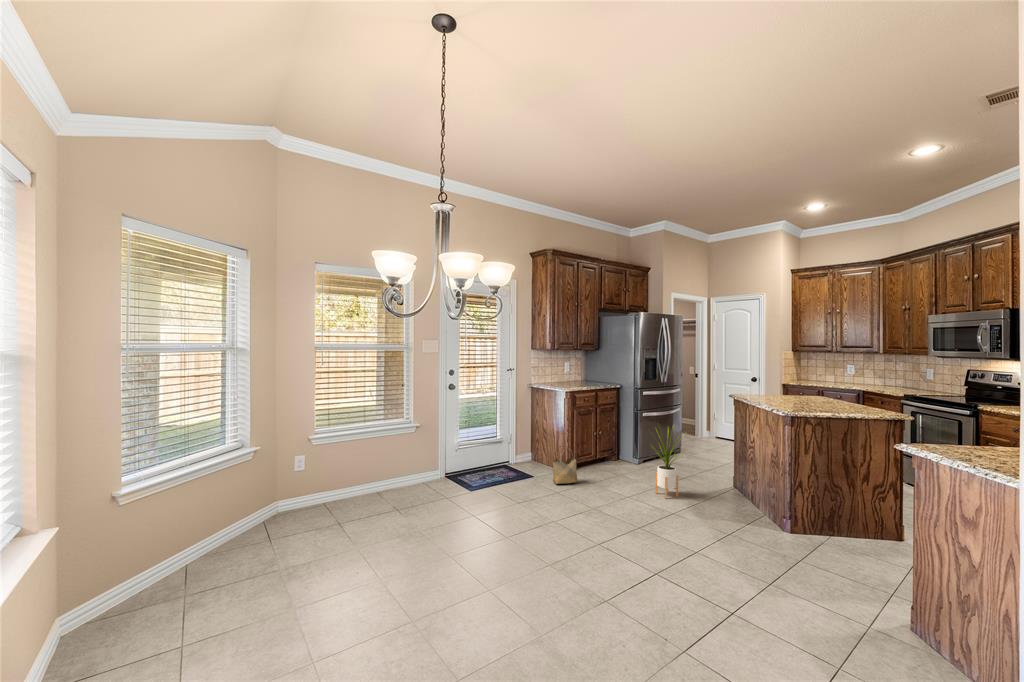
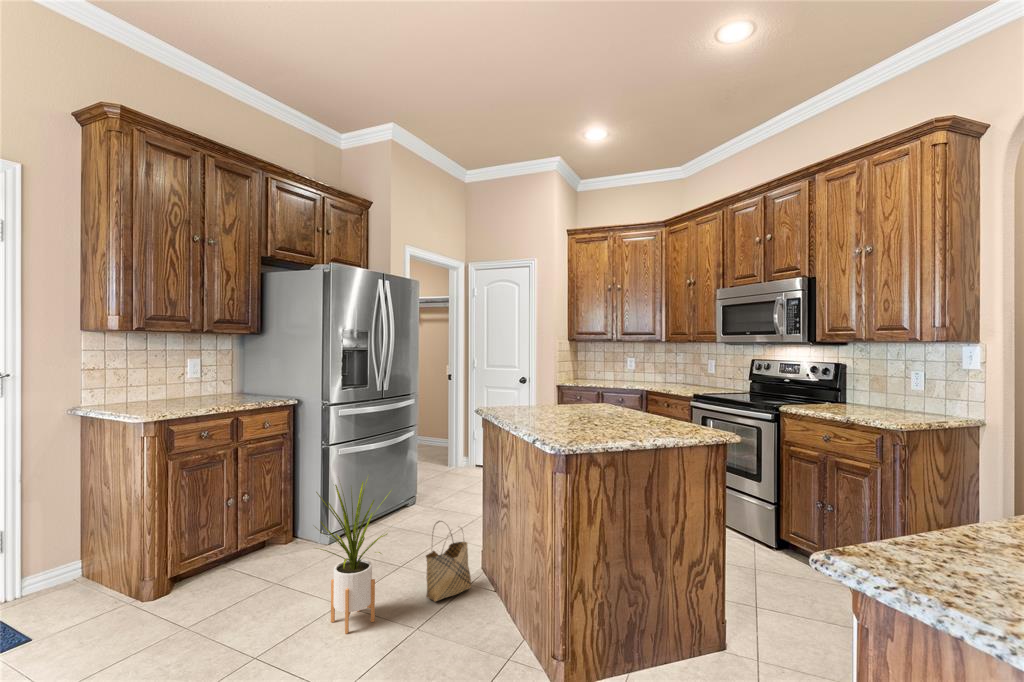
woven basket: present [553,446,577,484] -> present [426,521,471,602]

